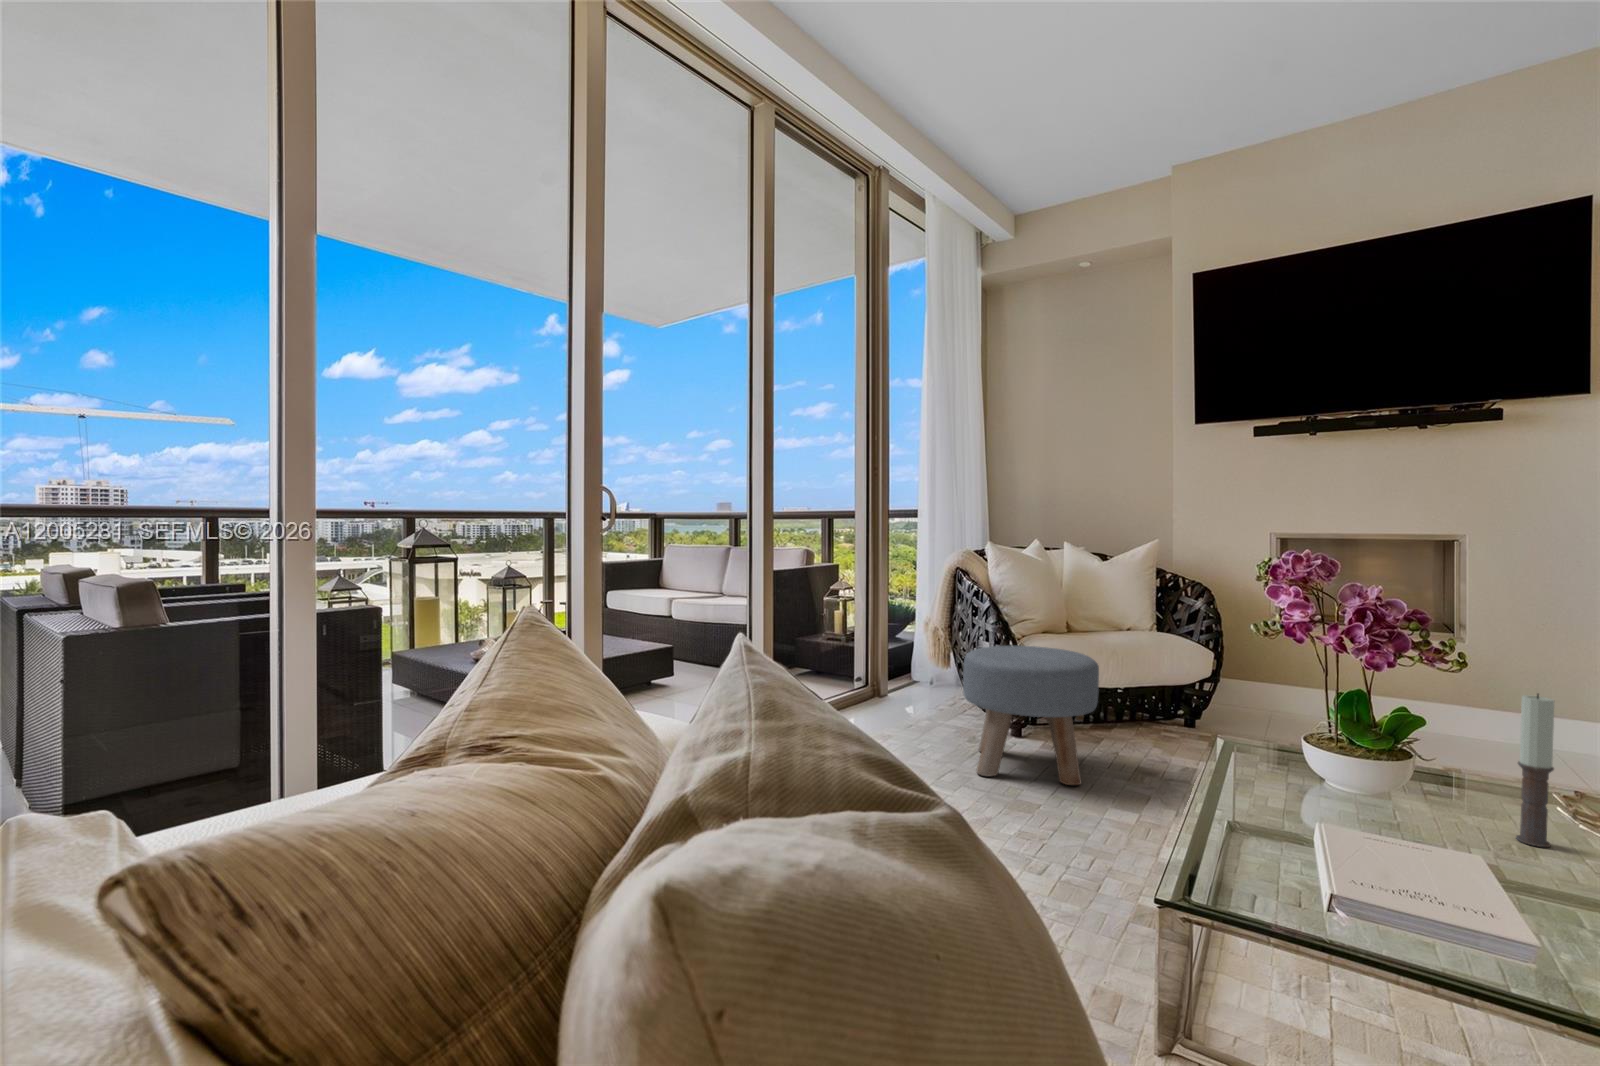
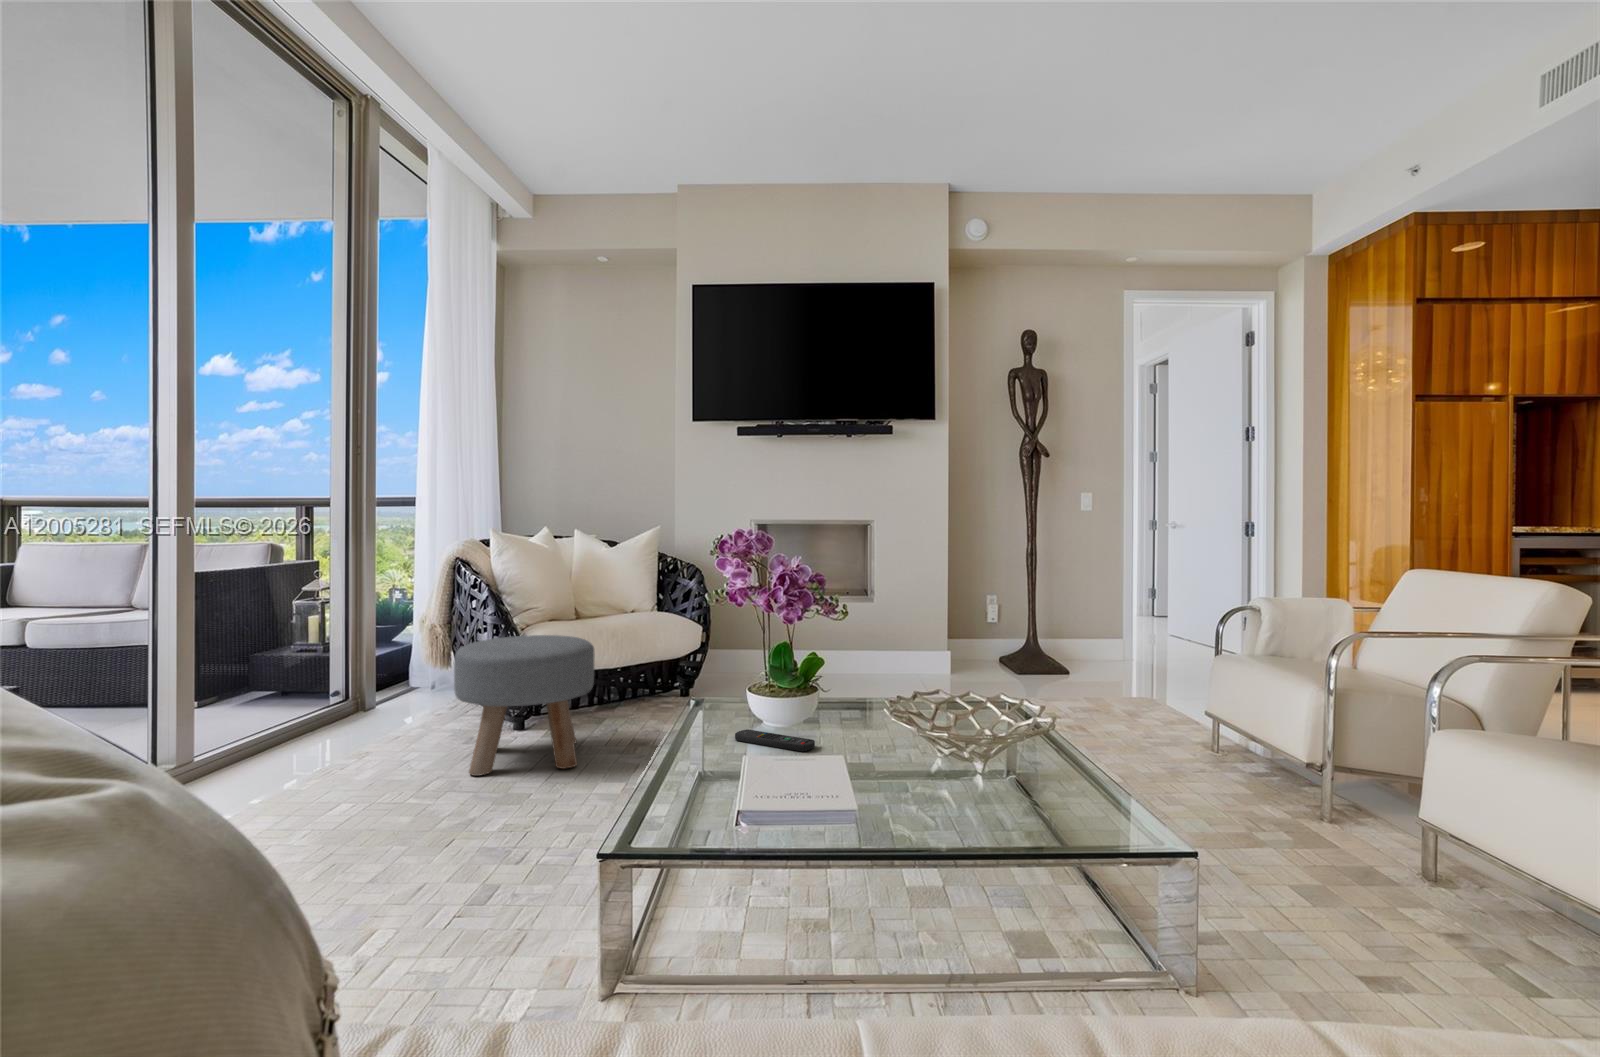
candle: present [1516,694,1554,847] -> none [870,630,889,743]
remote control: none [1299,791,1425,836] -> present [735,730,815,751]

